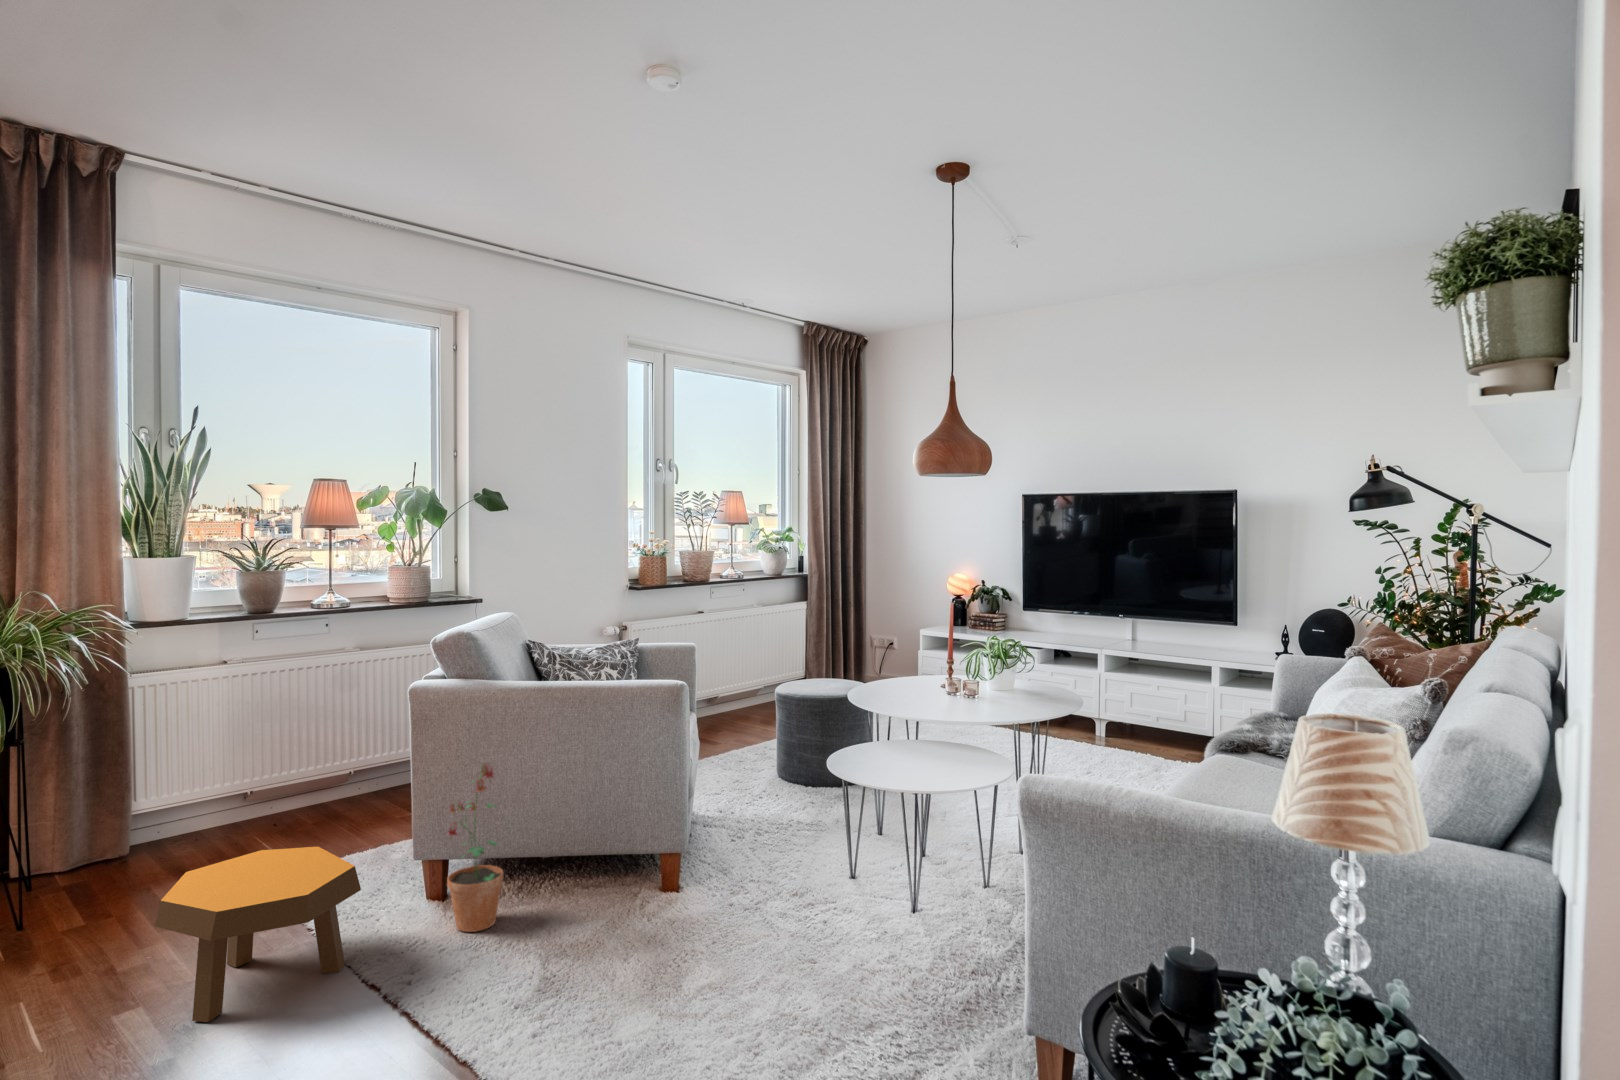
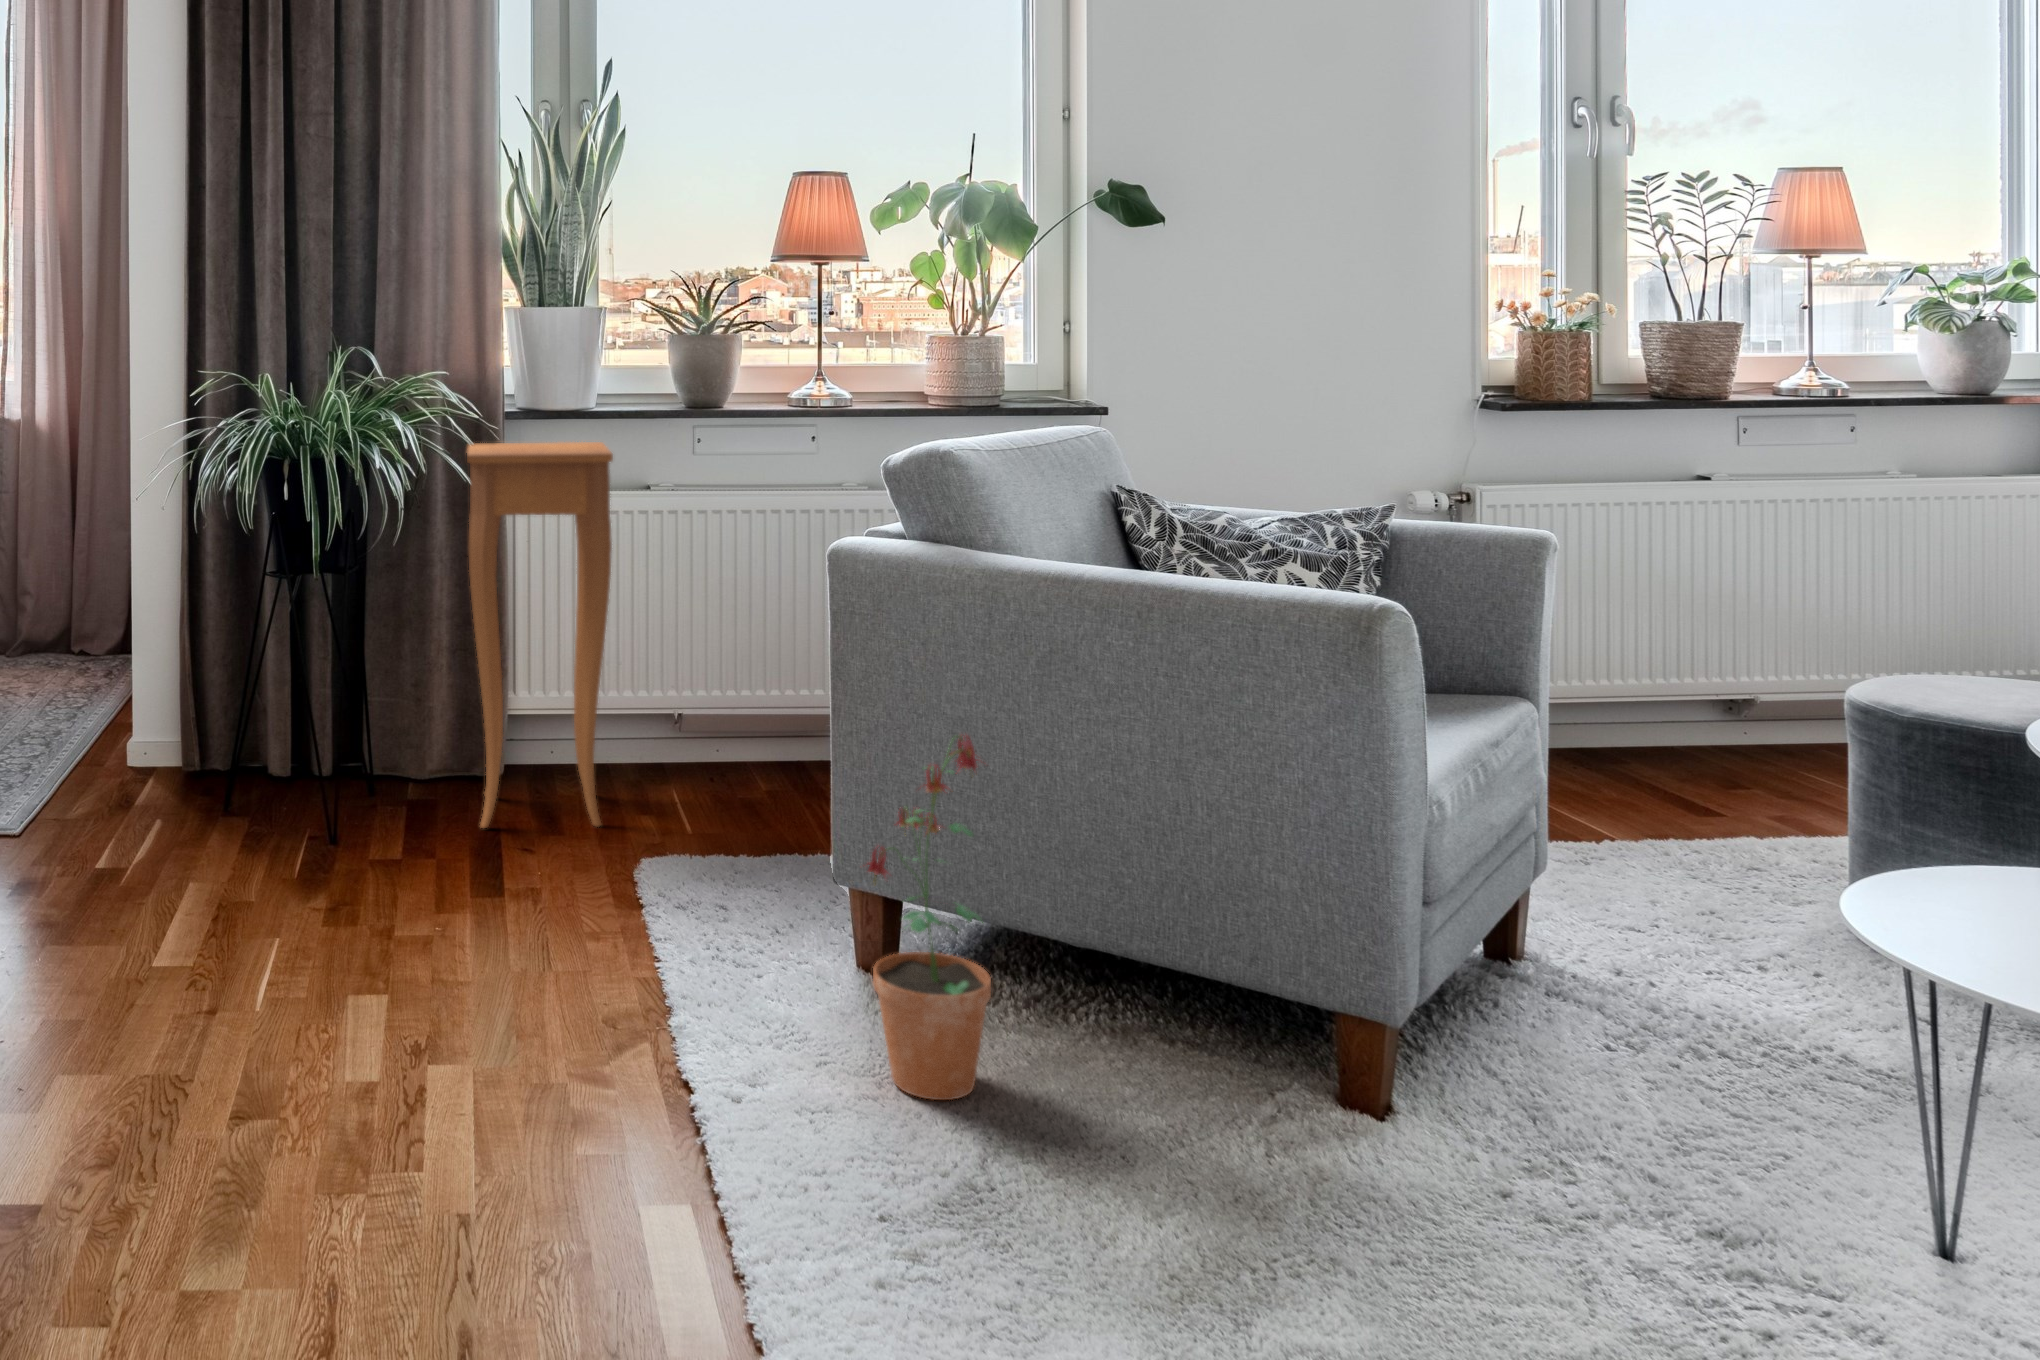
side table: none [102,638,225,881] -> present [467,442,613,828]
footstool: present [155,847,361,1022] -> none [380,817,693,1100]

